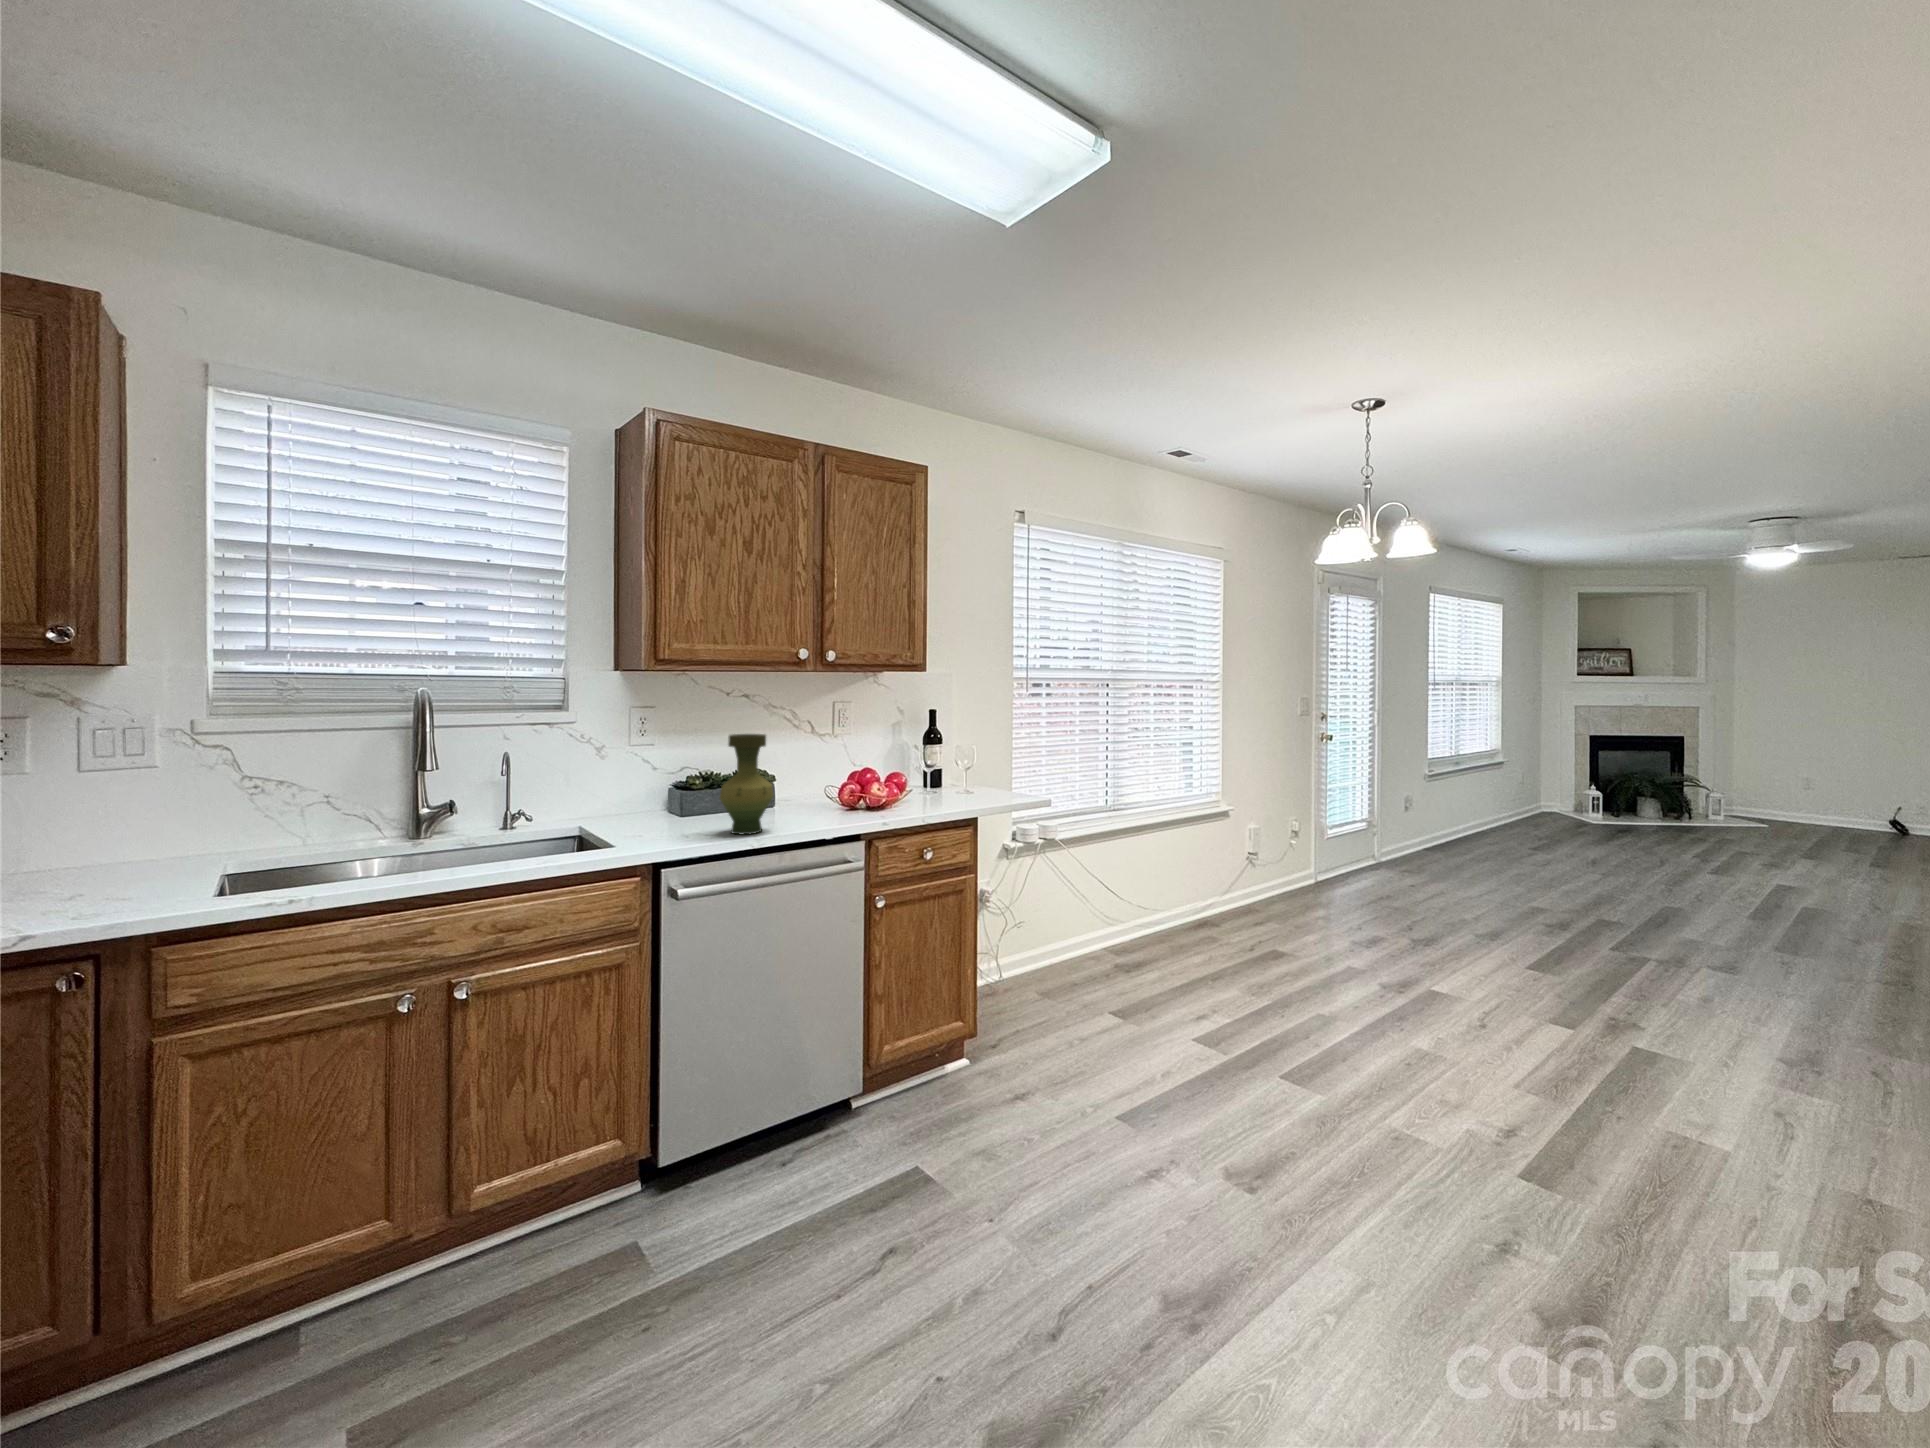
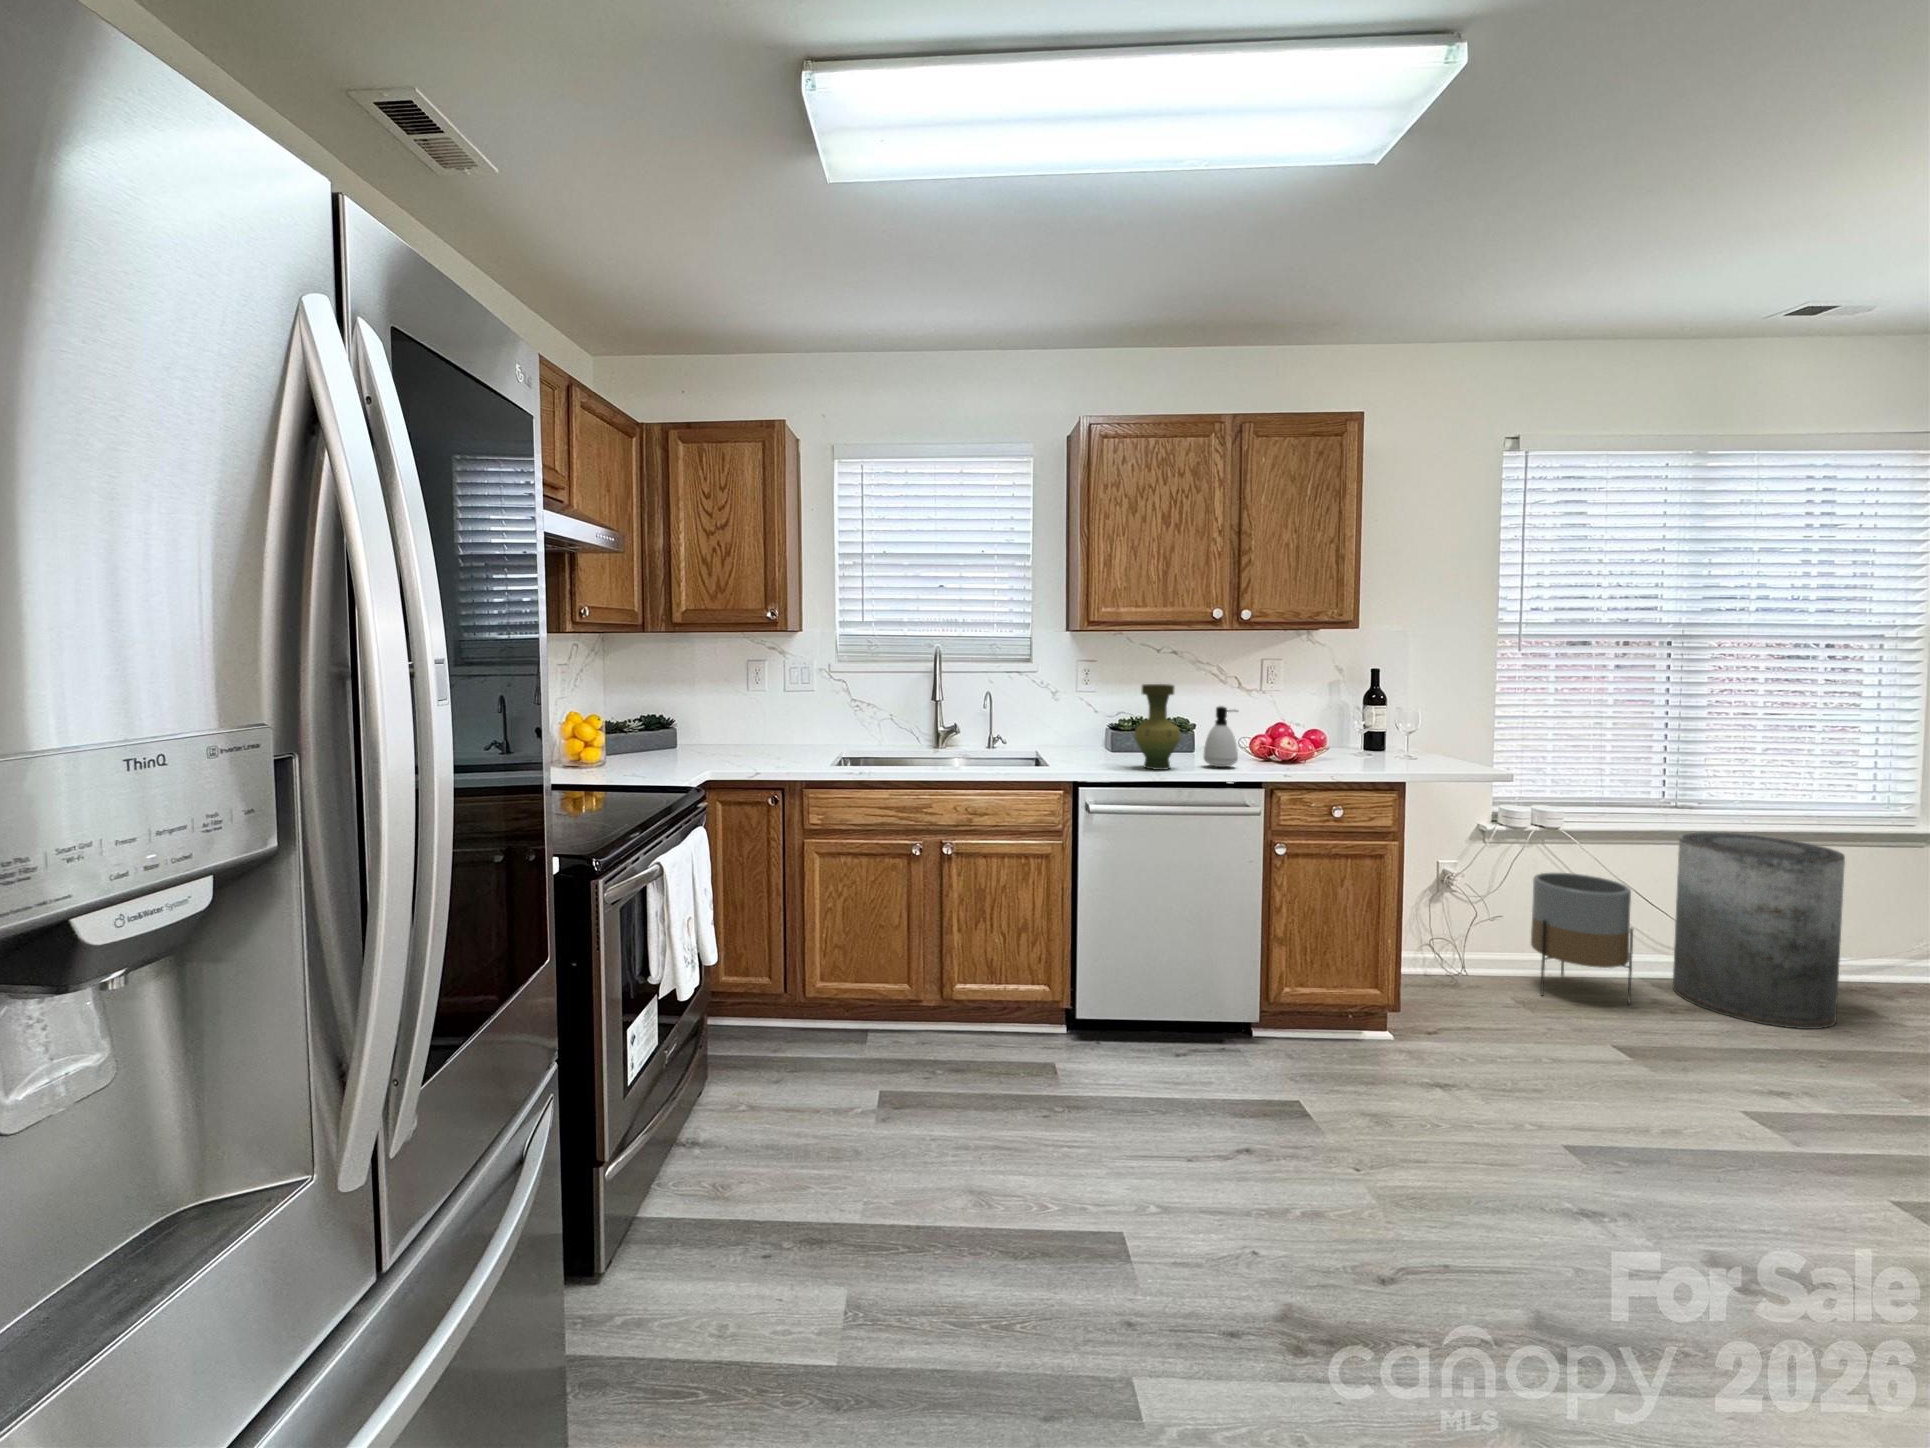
soap dispenser: none [794,755,832,822] -> present [1204,706,1238,767]
trash can: none [1119,826,1211,967] -> present [1673,832,1845,1029]
planter: none [1040,874,1107,984] -> present [1531,873,1633,1005]

